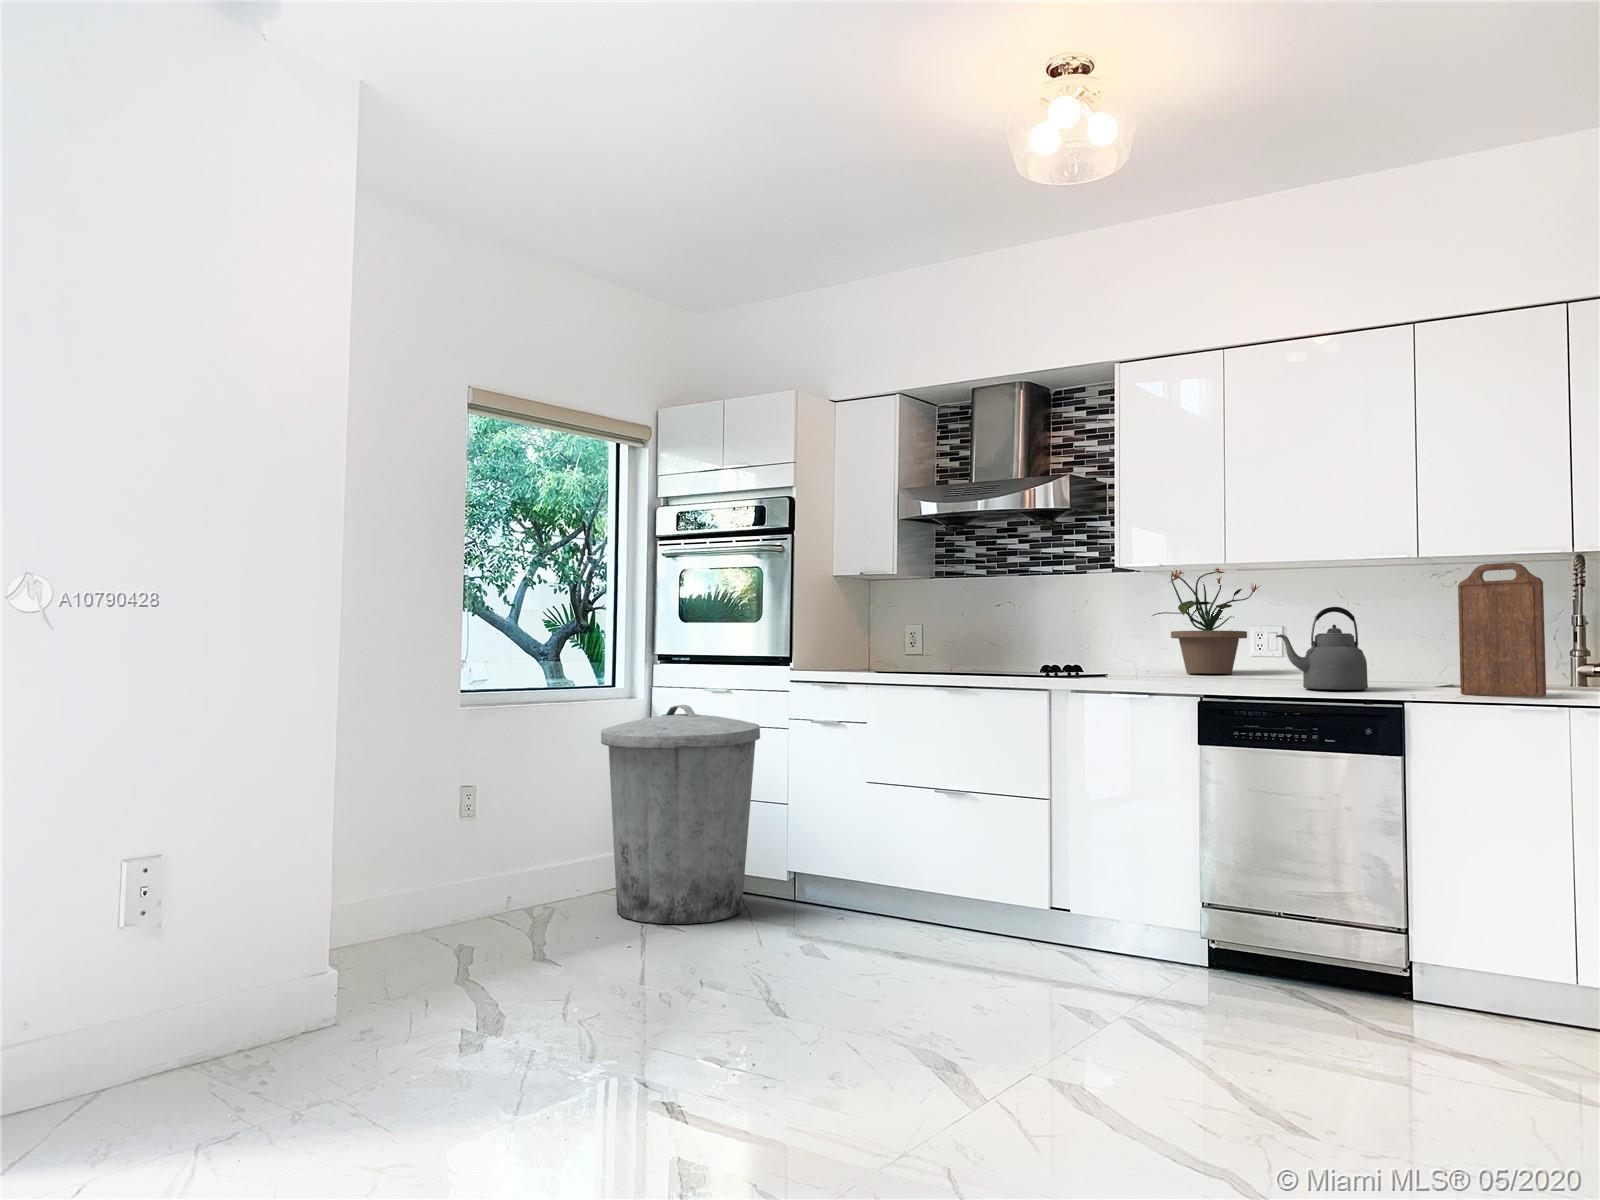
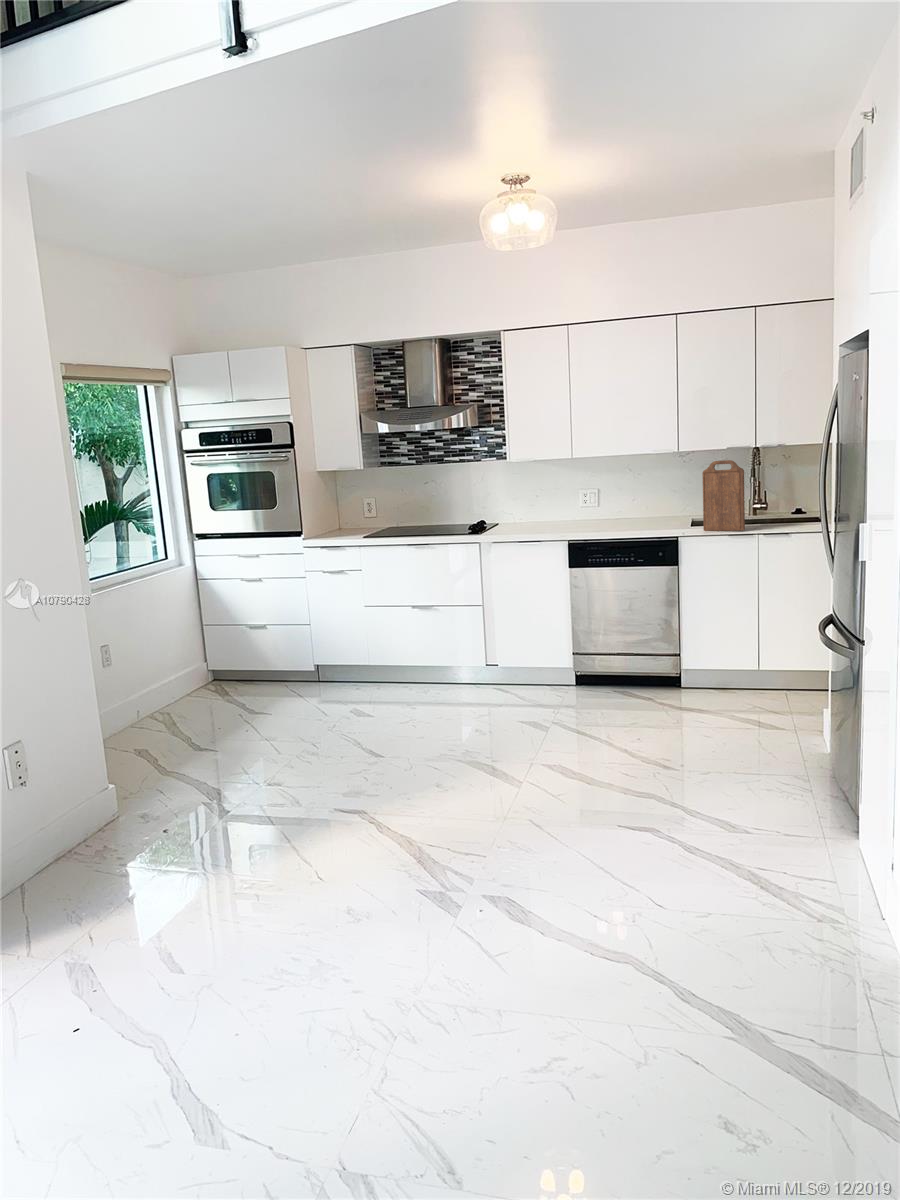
potted plant: present [1152,567,1258,674] -> none [525,452,586,521]
kettle: present [1276,607,1368,690] -> none [610,486,657,533]
trash can: present [601,705,760,924] -> none [185,572,293,714]

